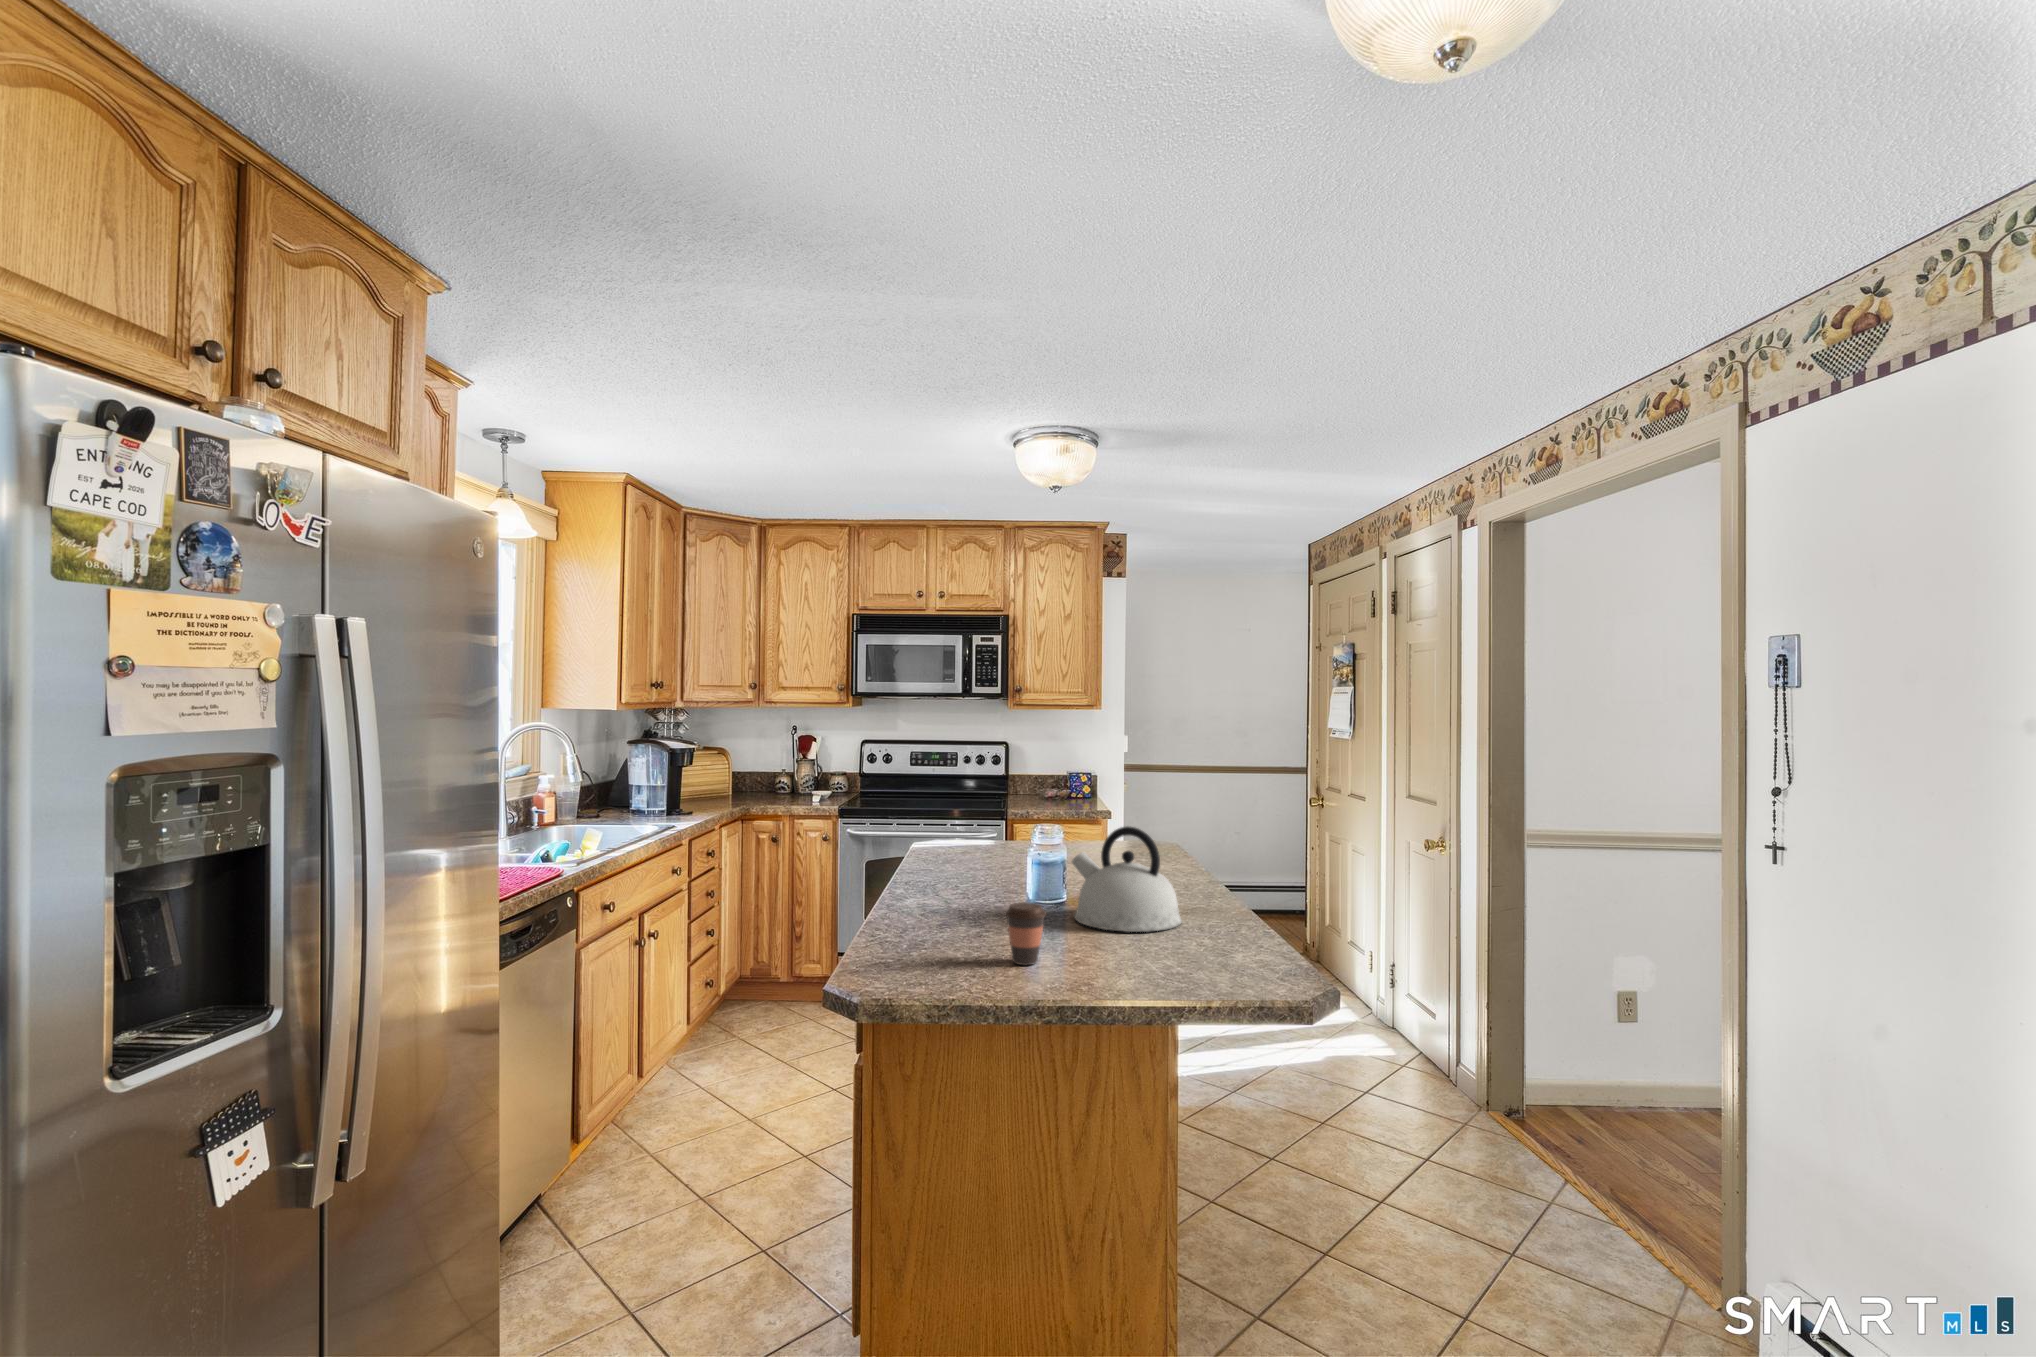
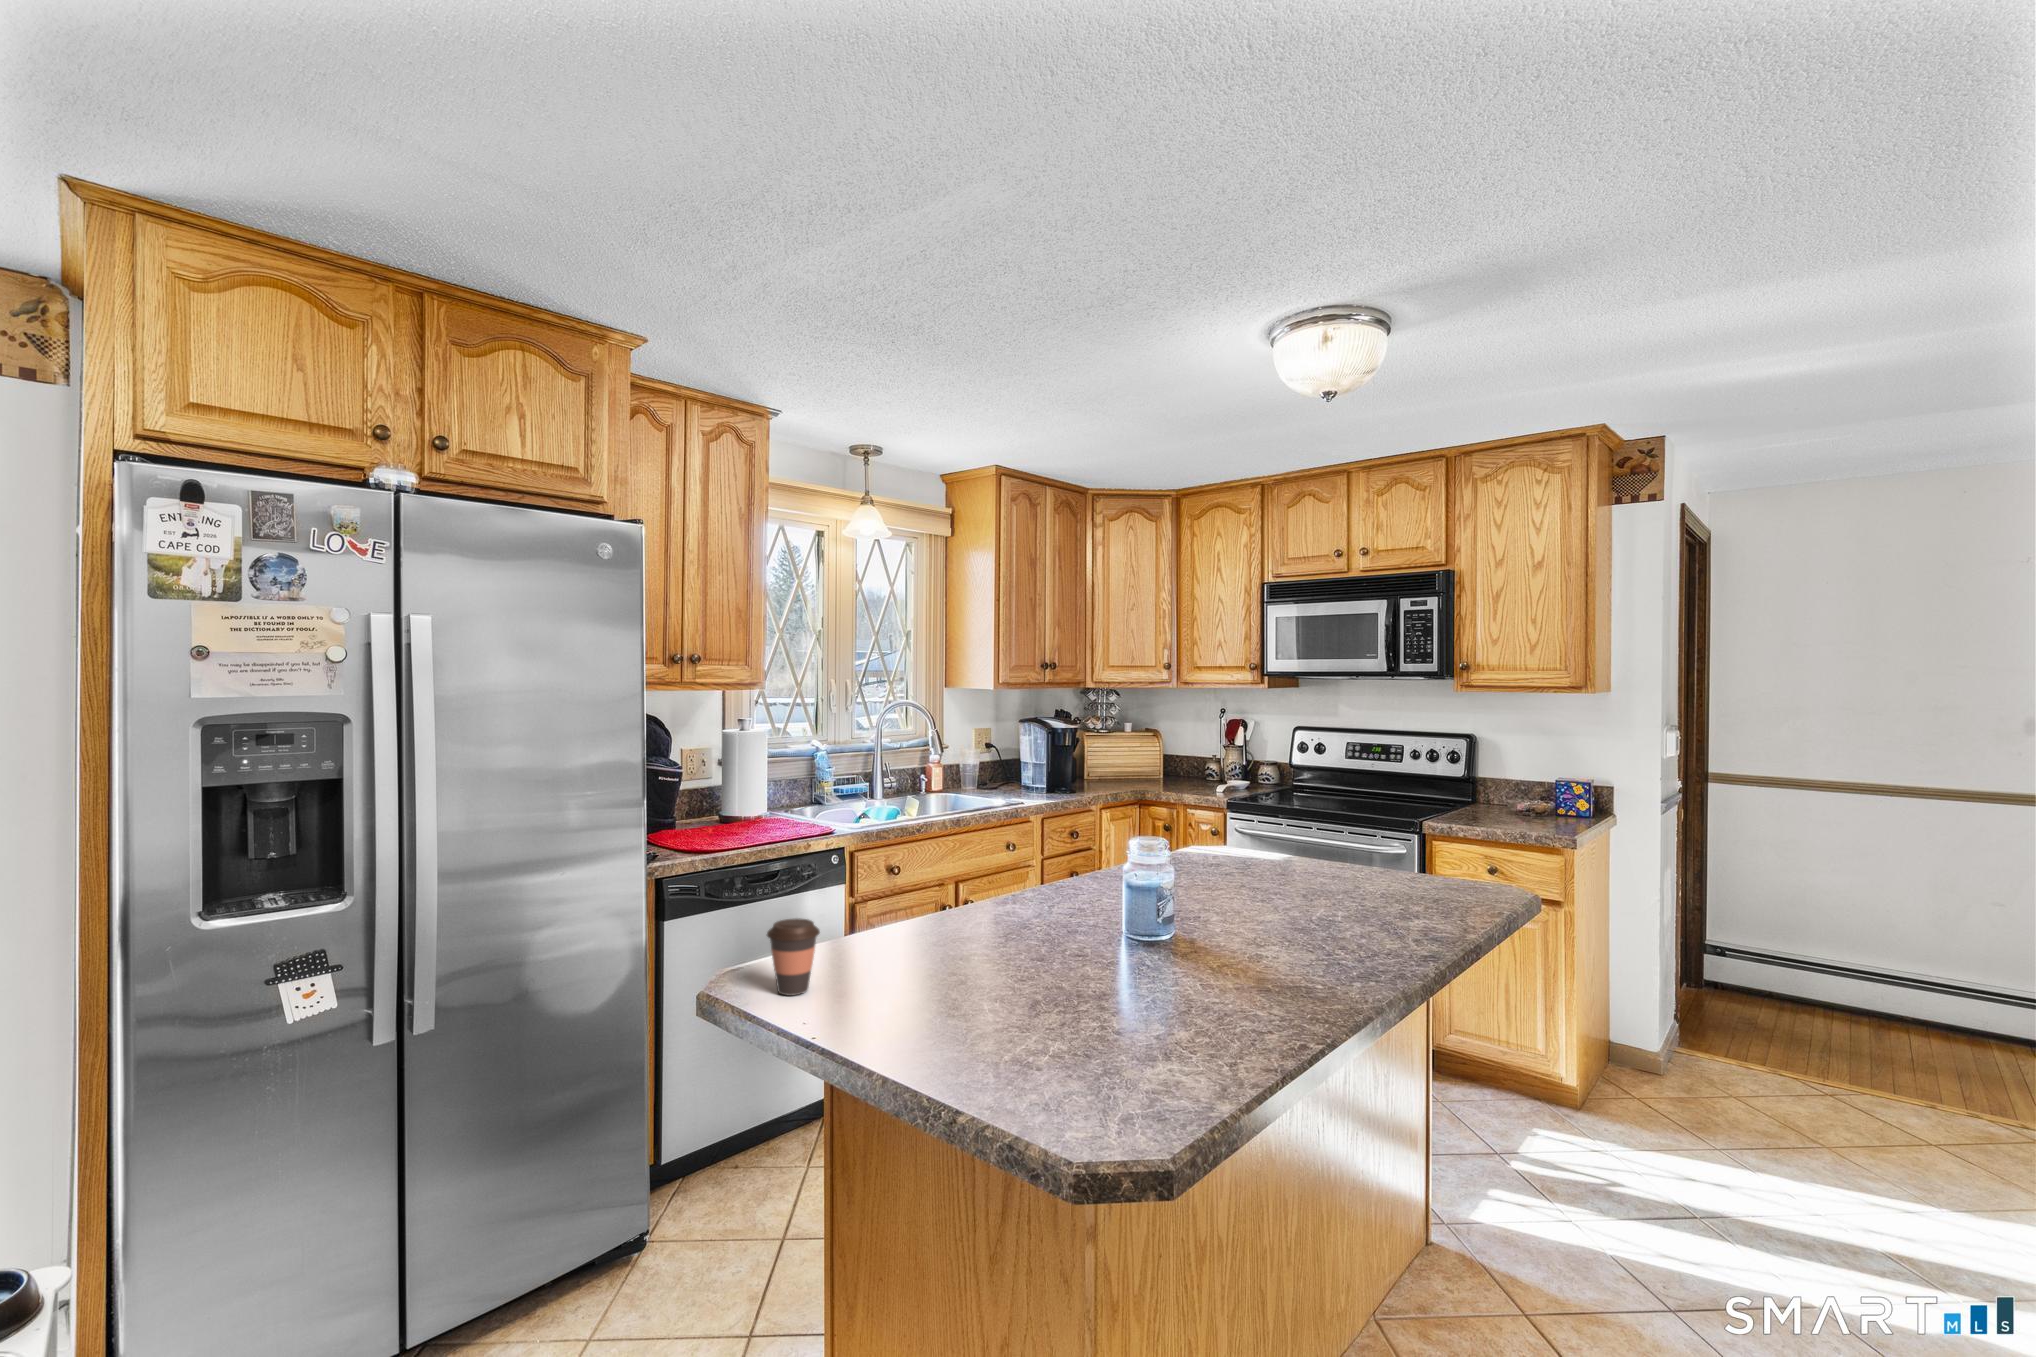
kettle: present [1072,827,1182,932] -> none [976,848,1121,997]

